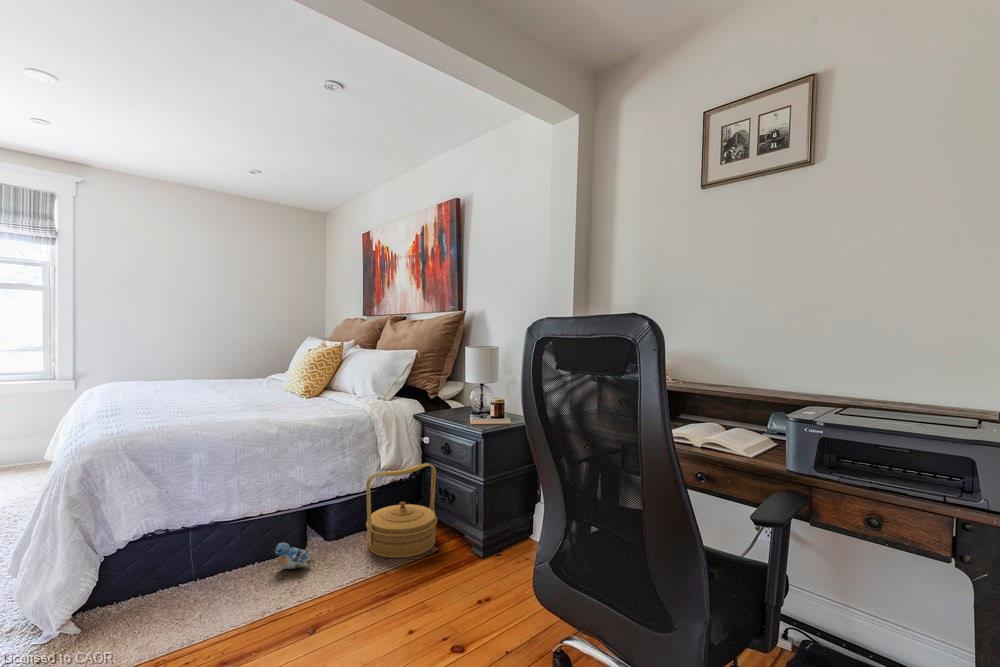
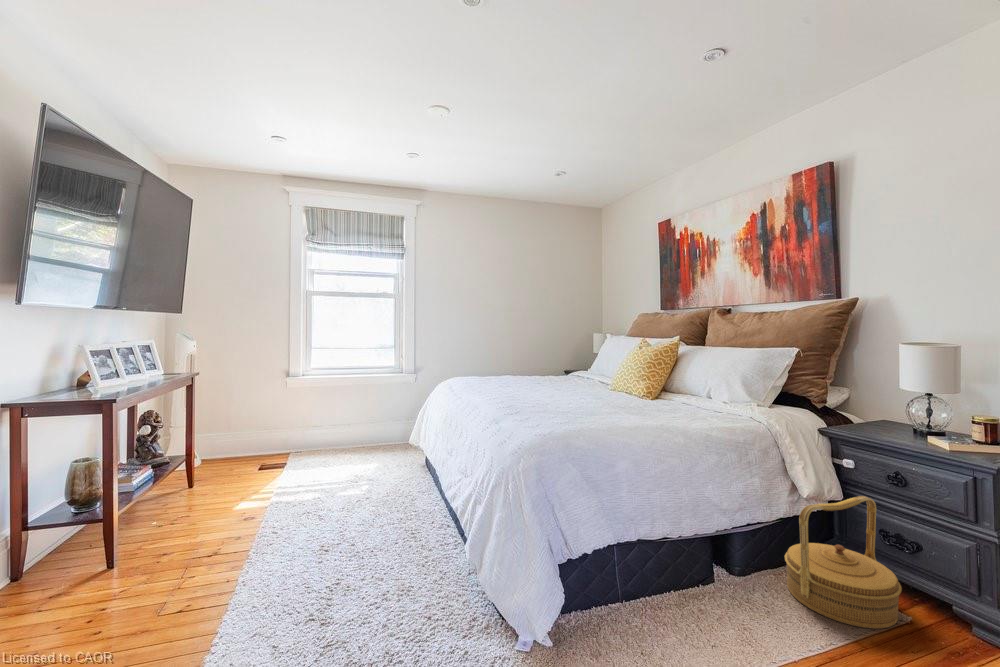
plush toy: present [275,543,313,569] -> none [695,579,744,615]

